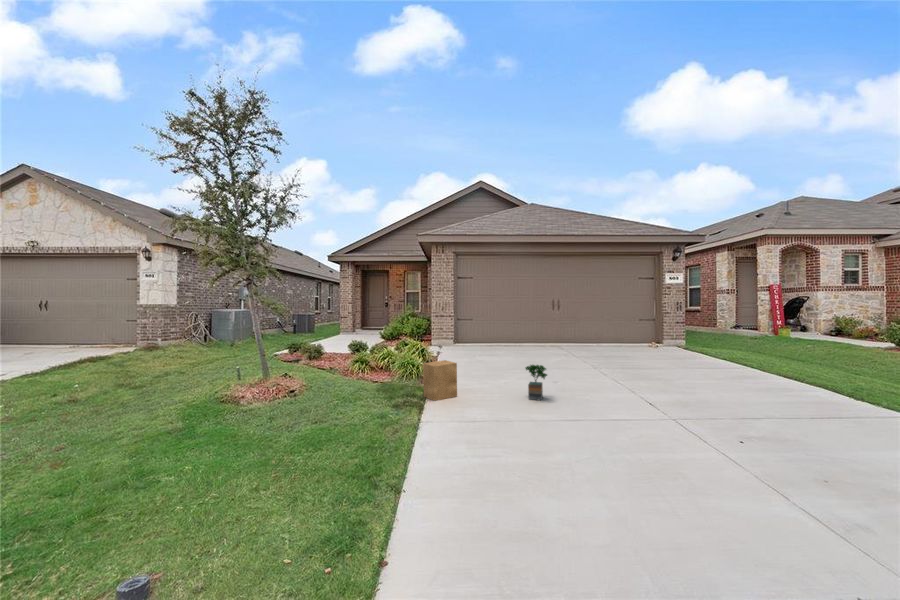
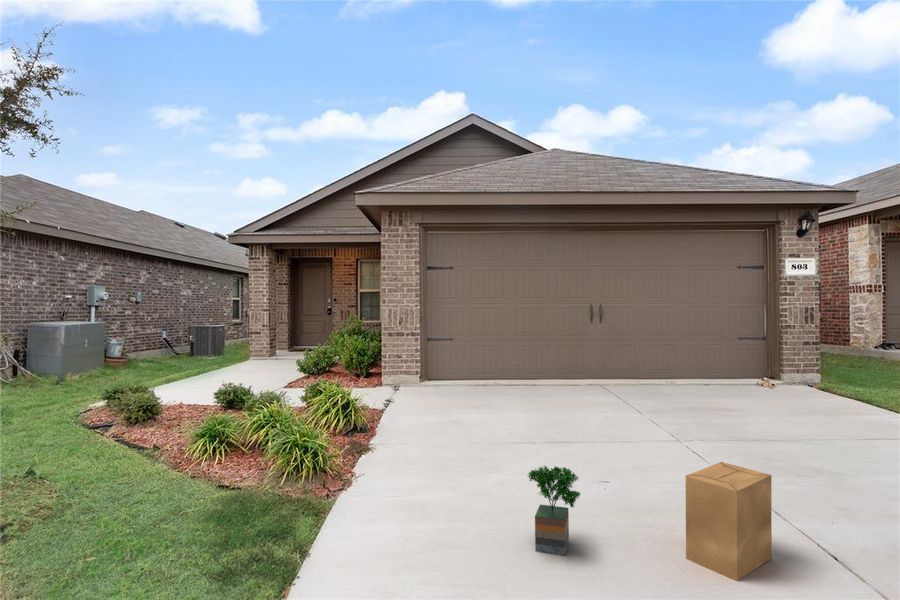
cardboard box: present [423,360,457,401] -> present [686,462,772,581]

